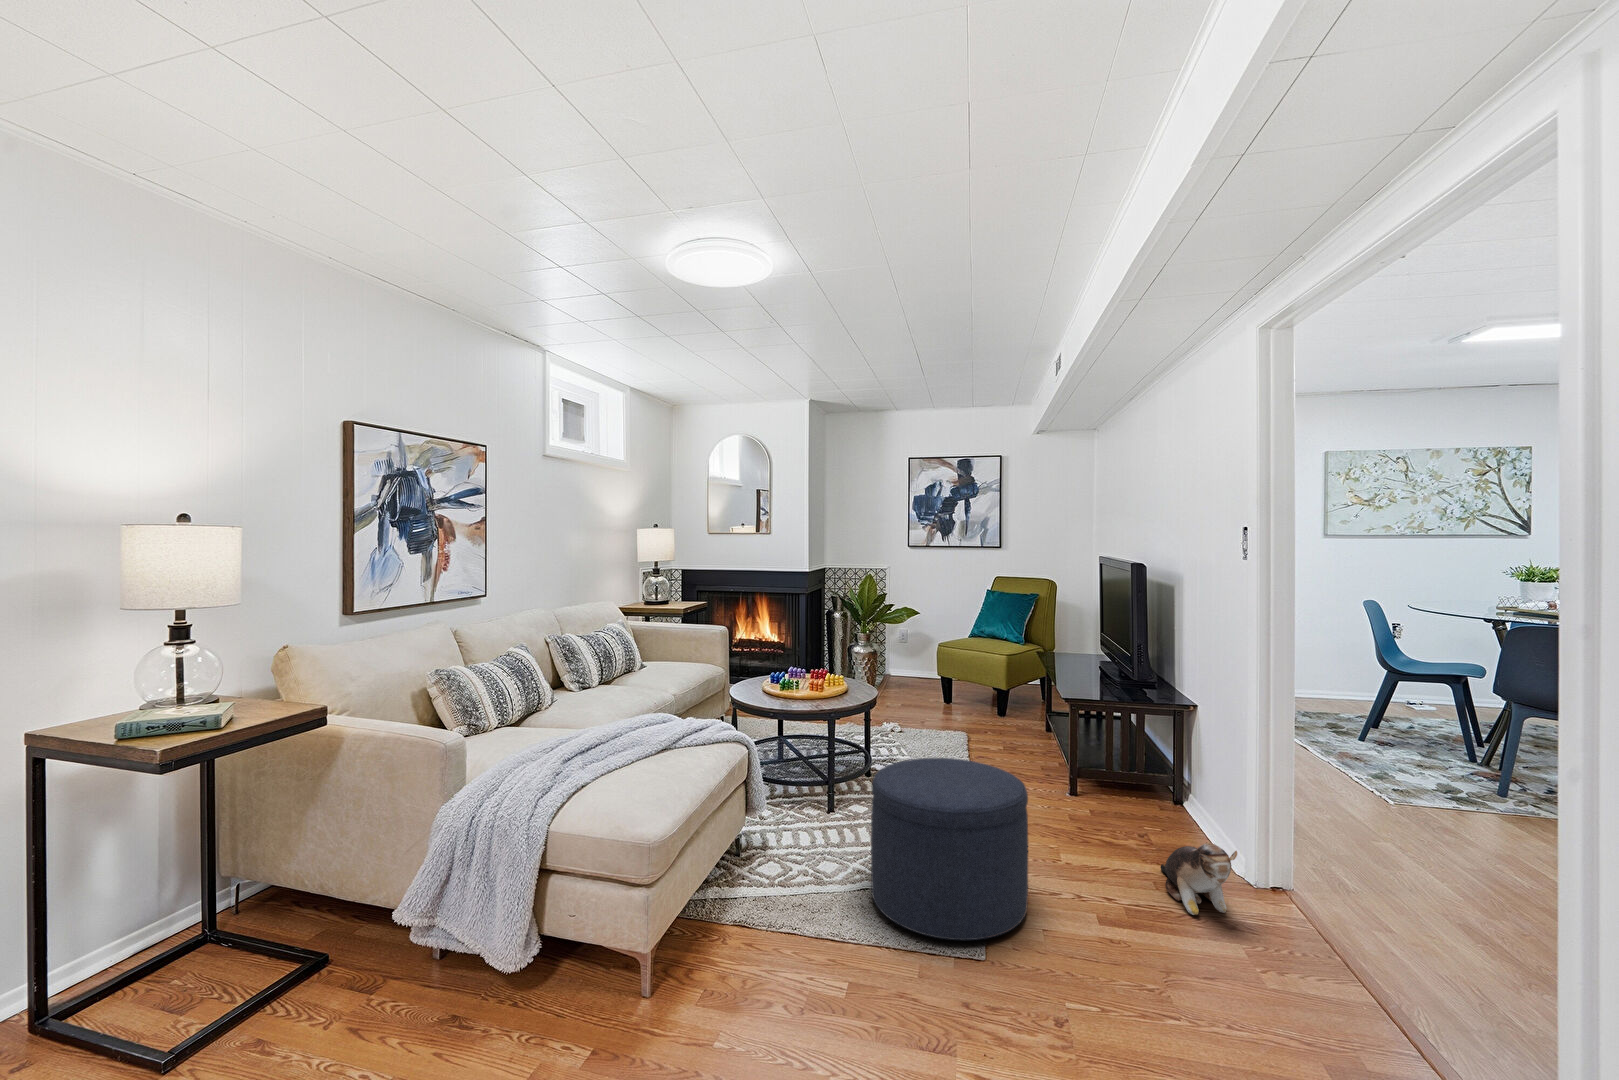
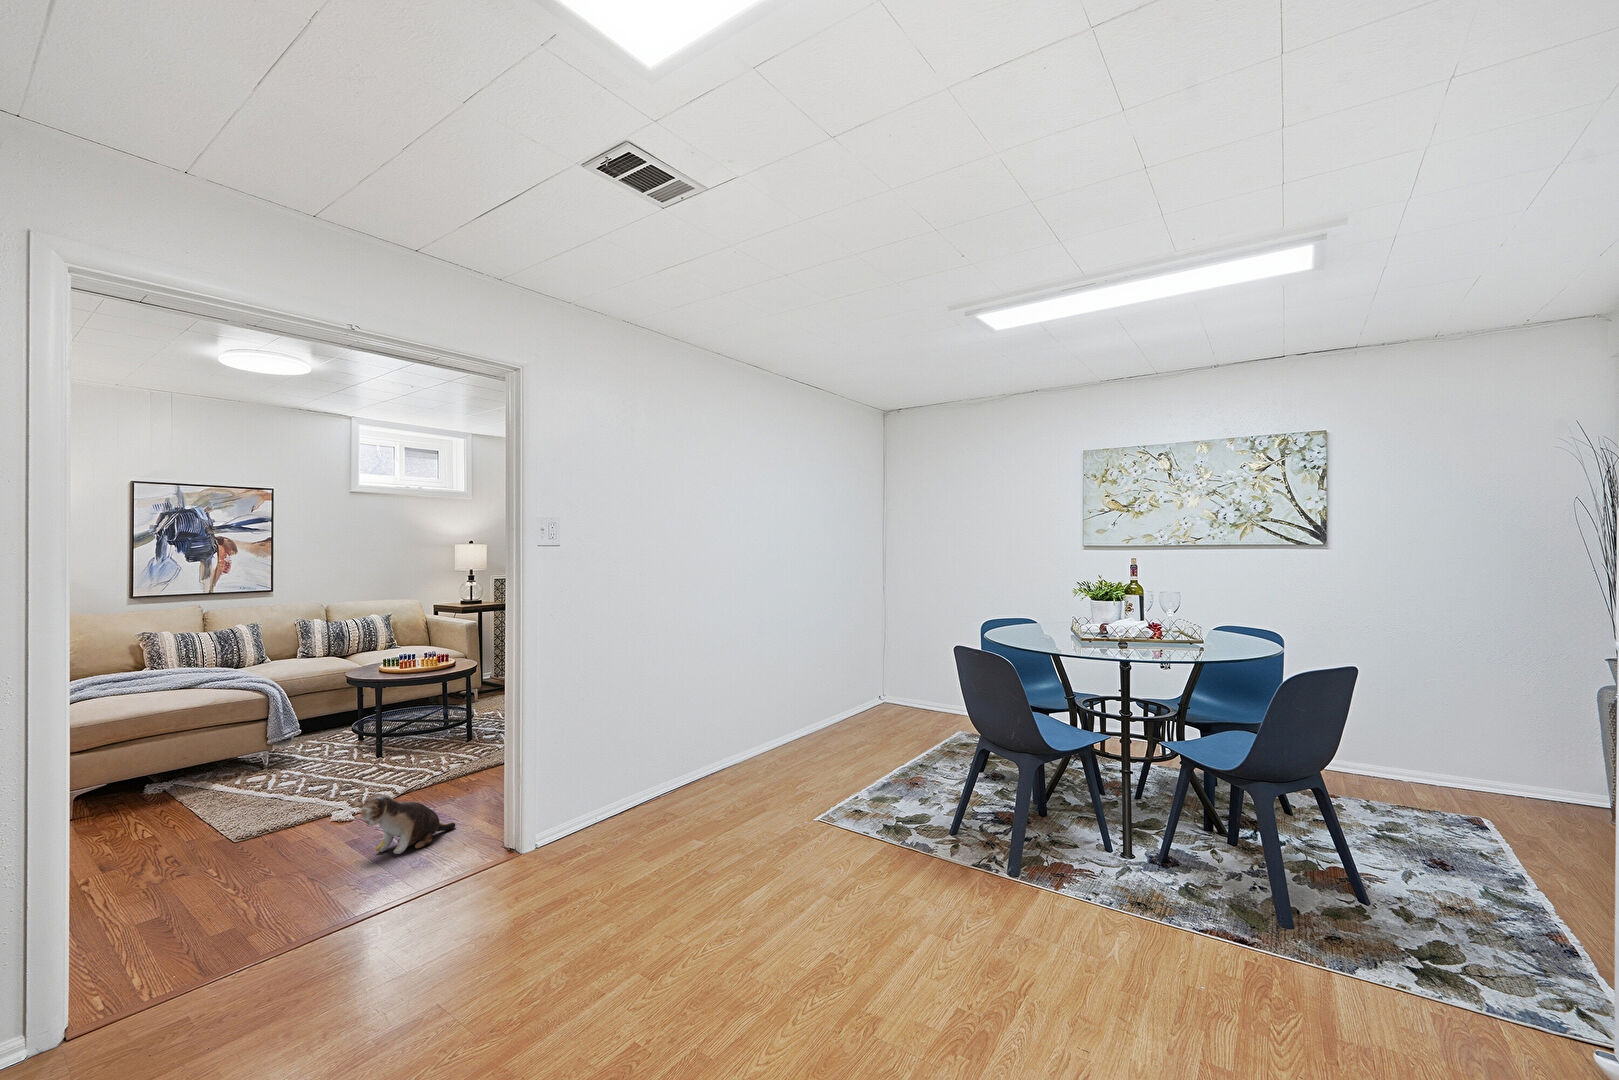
ottoman: present [871,758,1028,940] -> none [209,717,347,836]

